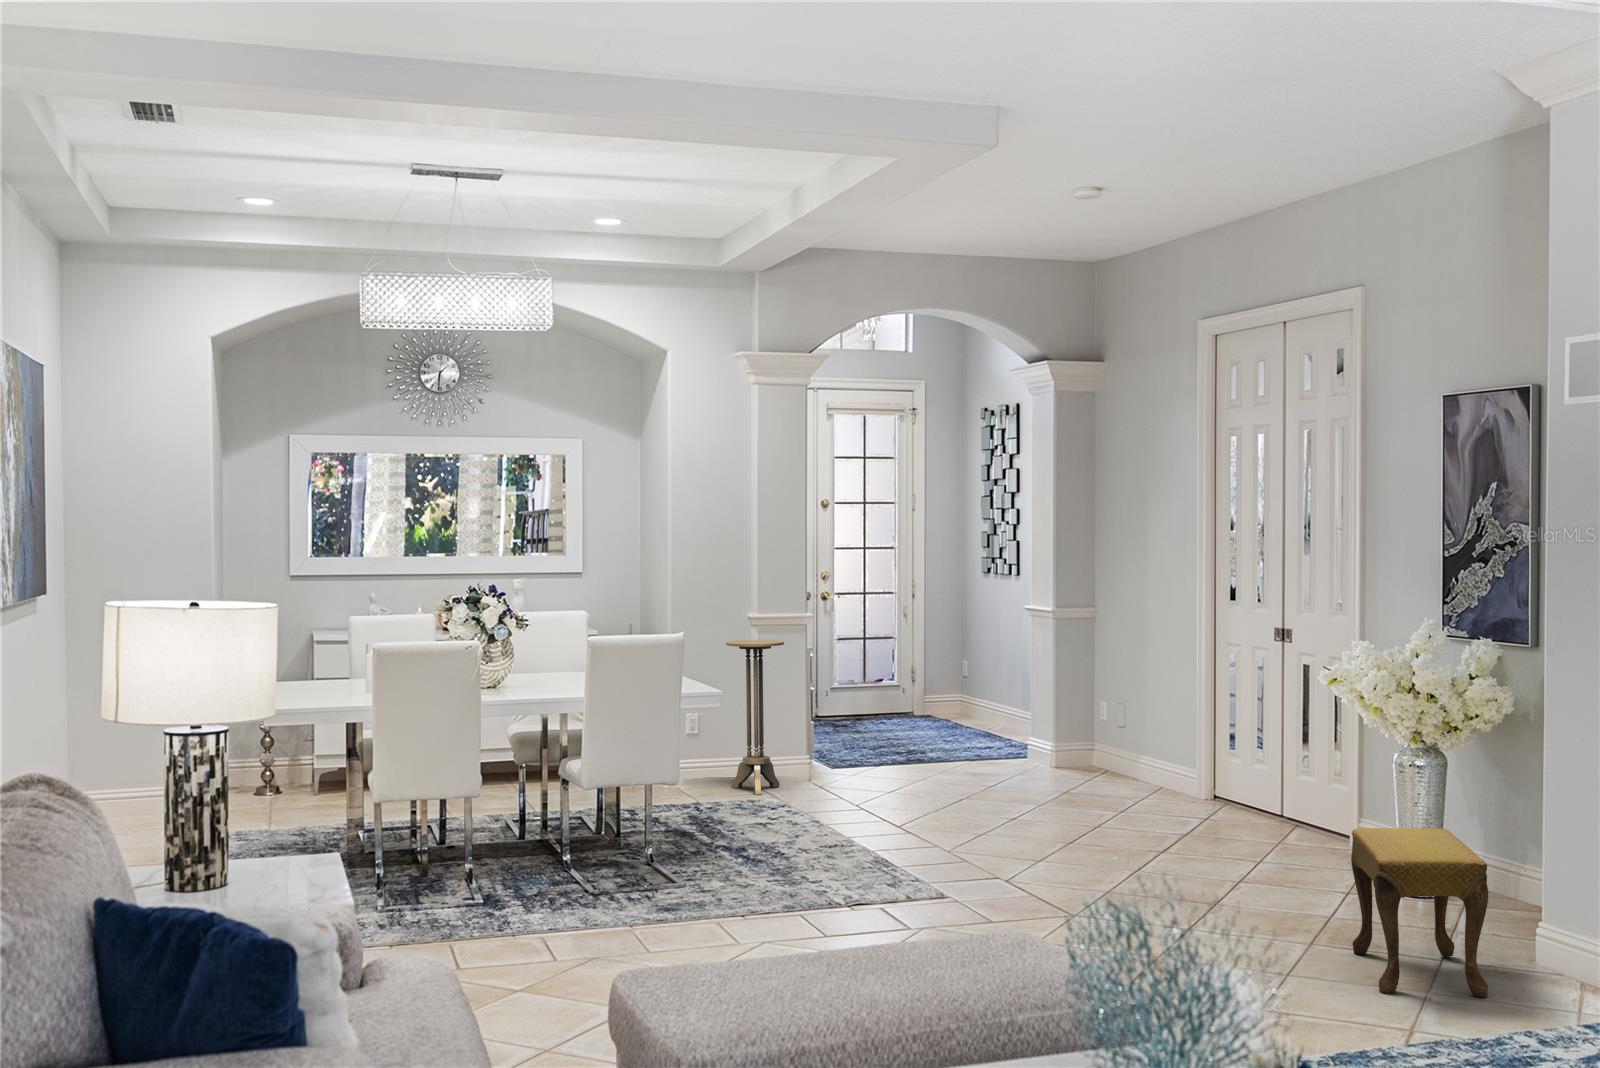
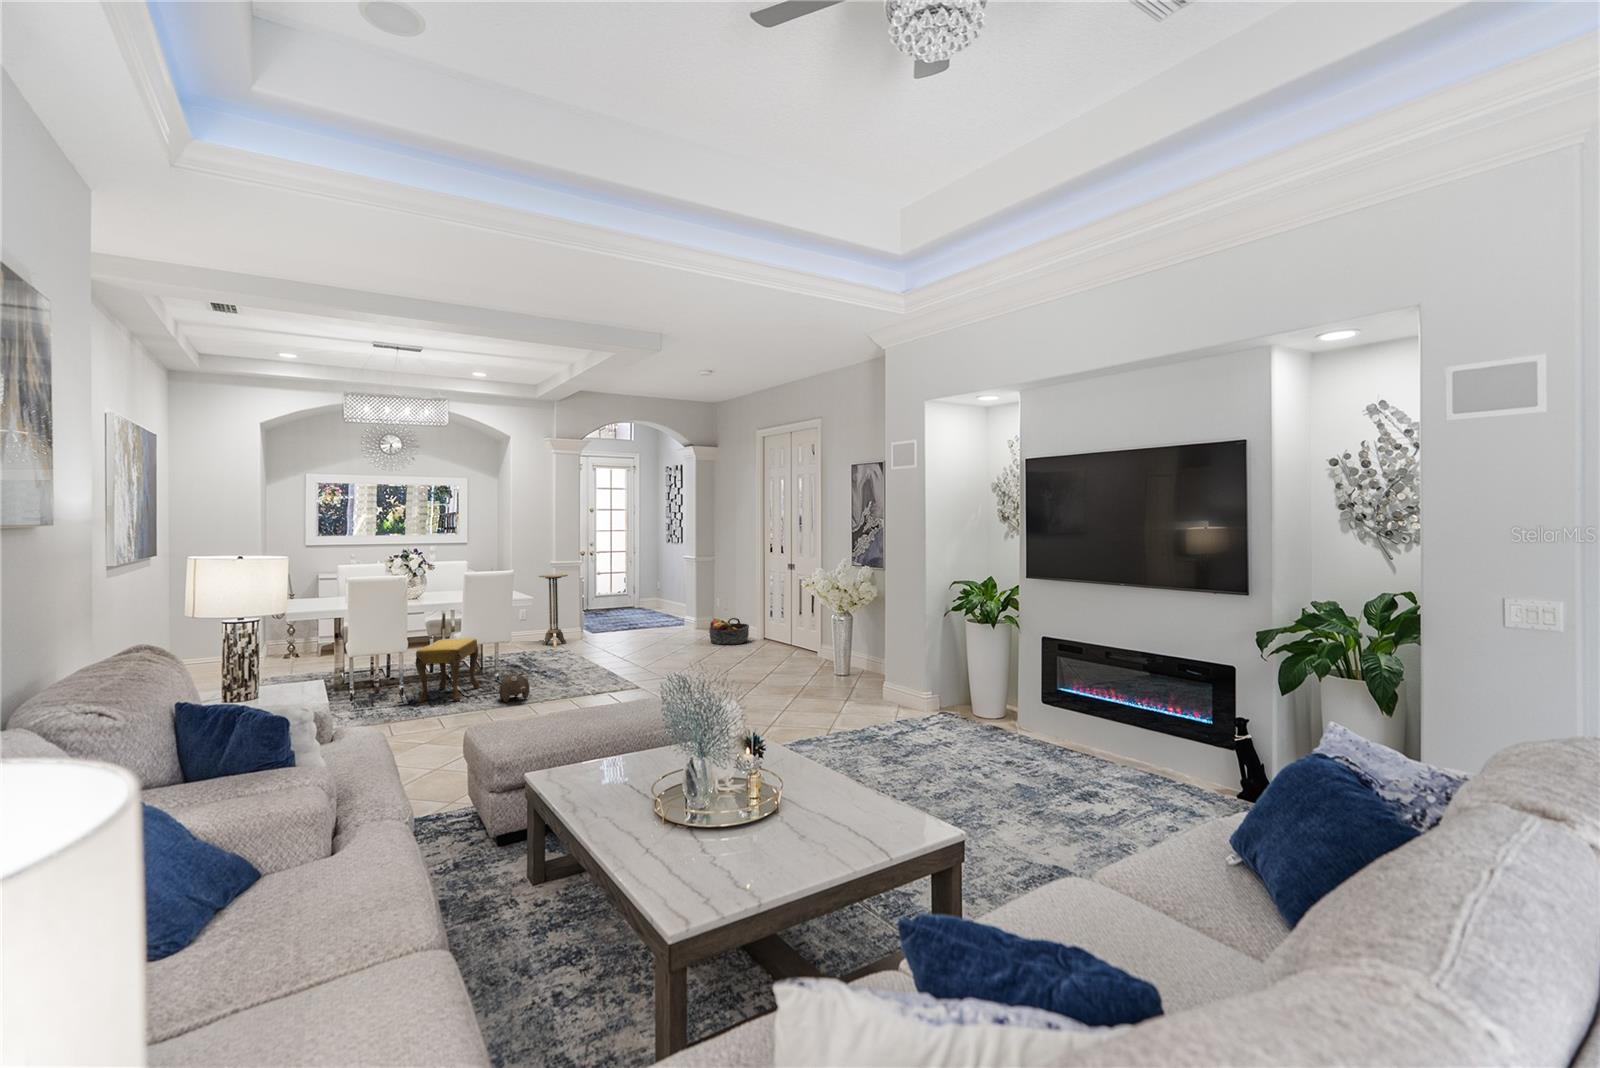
basket: none [1086,744,1177,806] -> present [709,618,749,645]
footstool: present [1351,828,1488,997] -> present [416,638,479,702]
plush toy: none [661,854,722,913] -> present [499,674,530,702]

